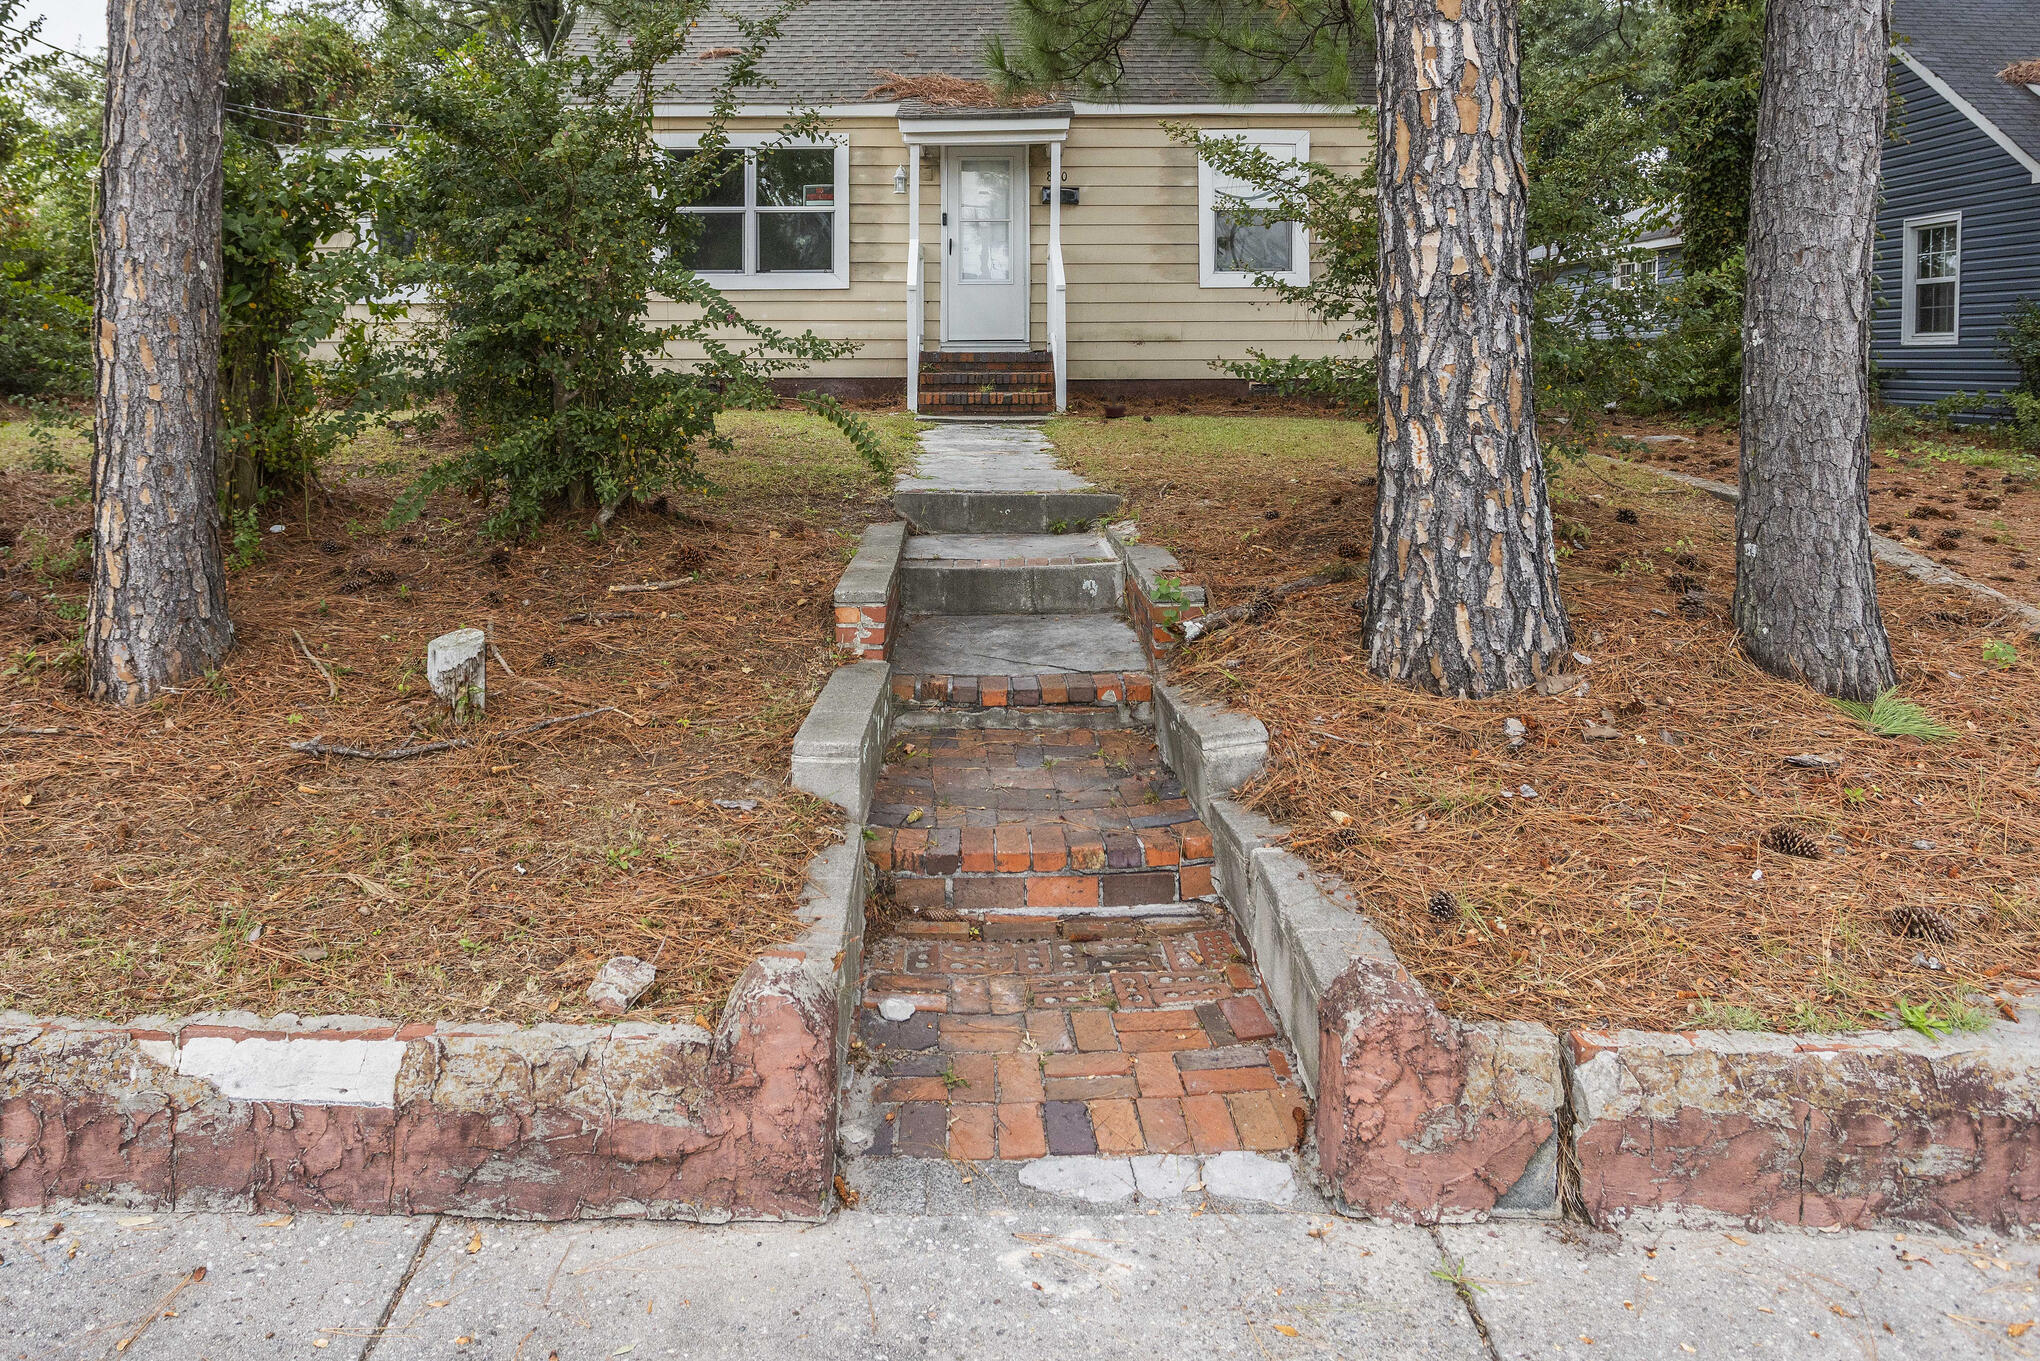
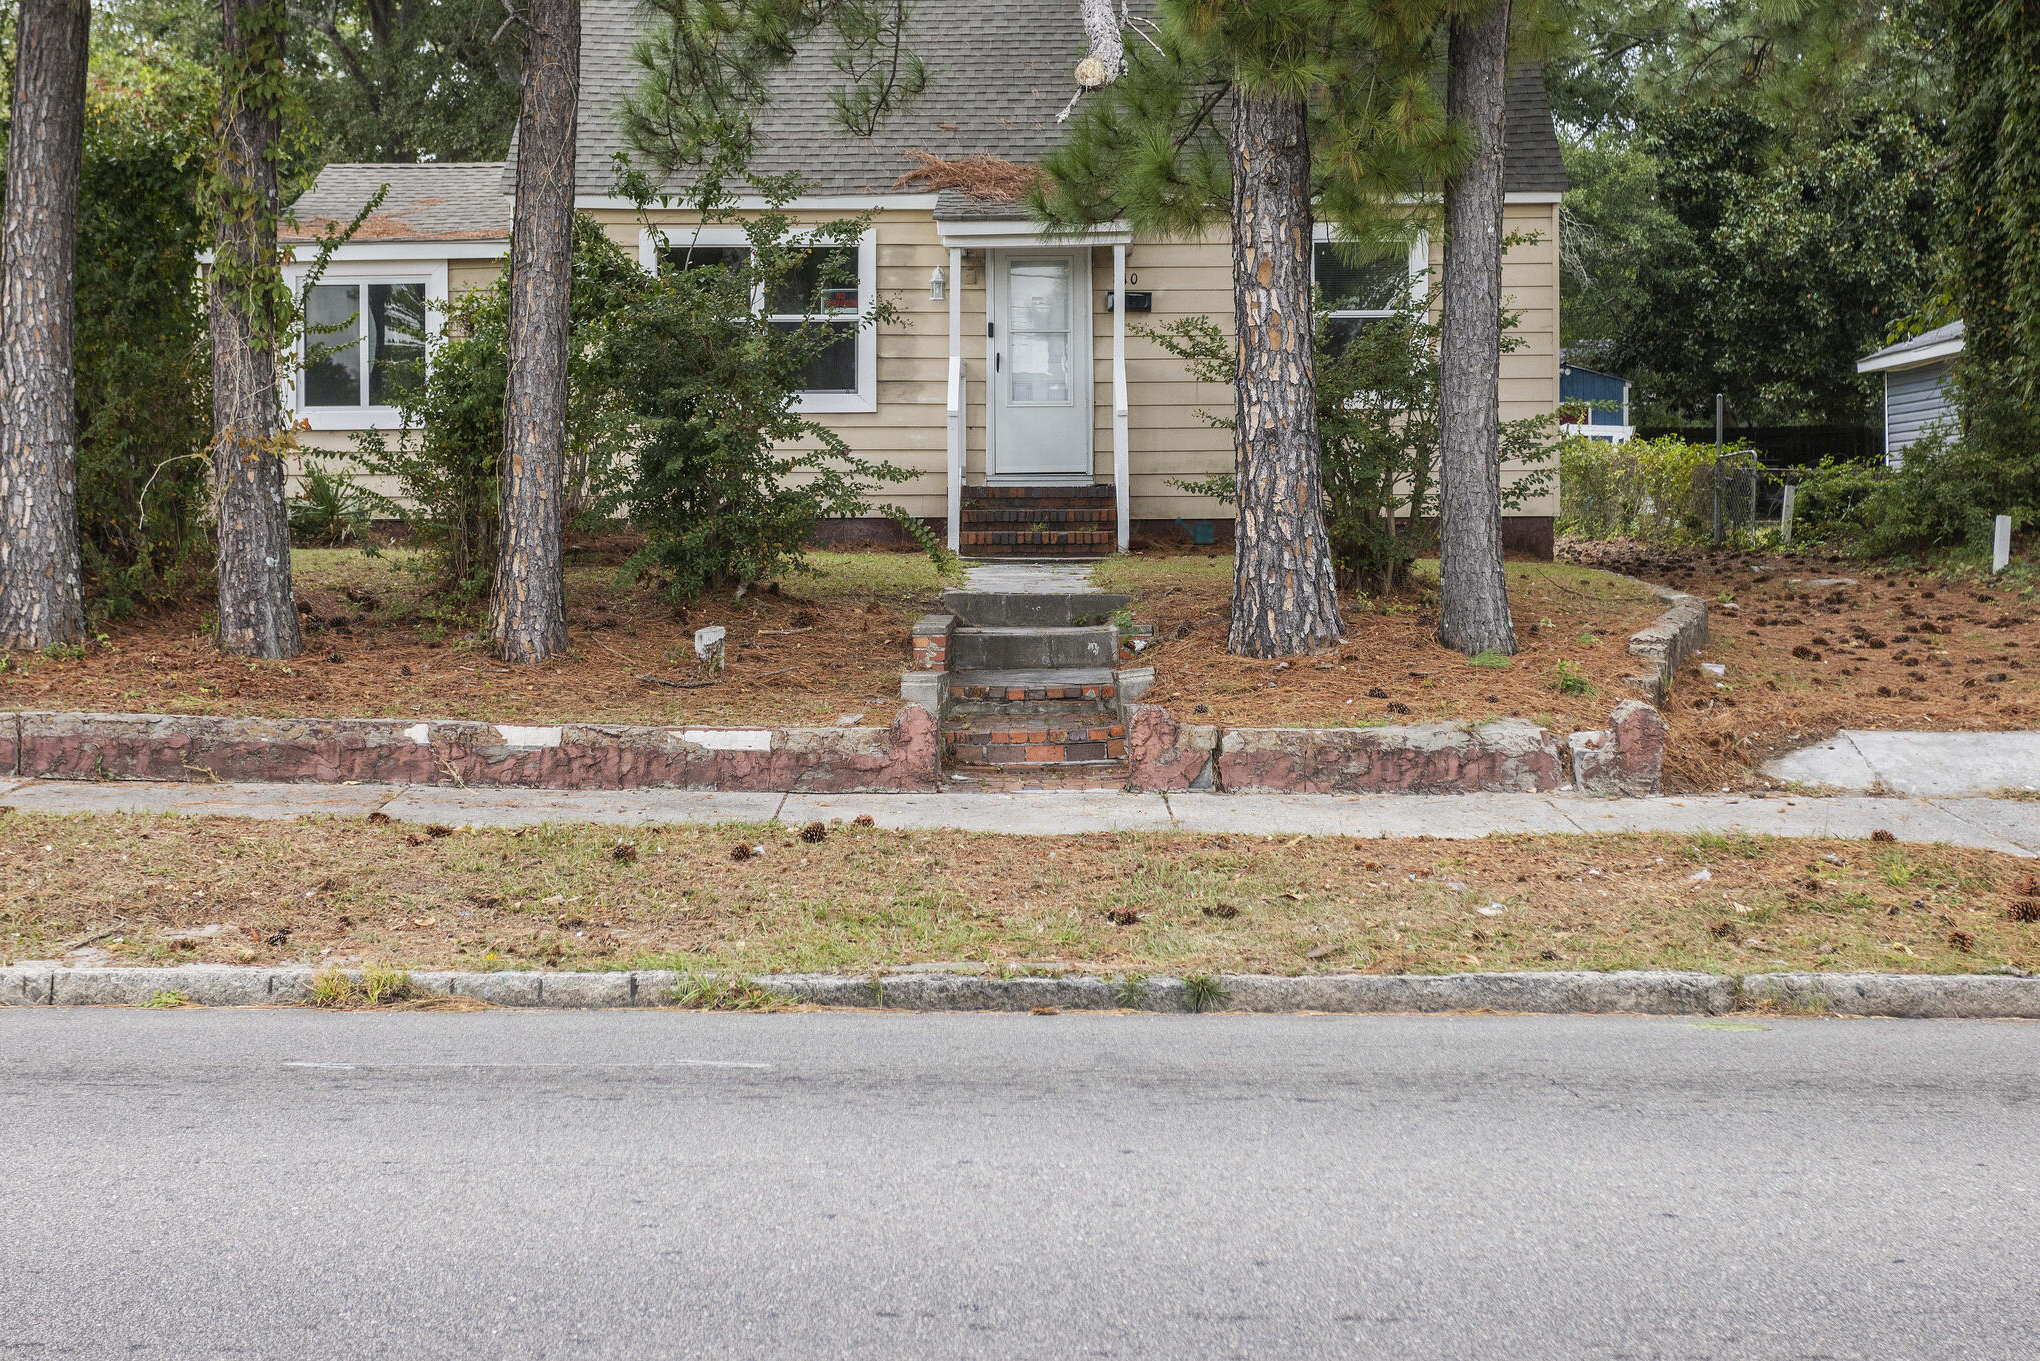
watering can: none [1155,379,1205,411] -> present [1175,517,1214,544]

